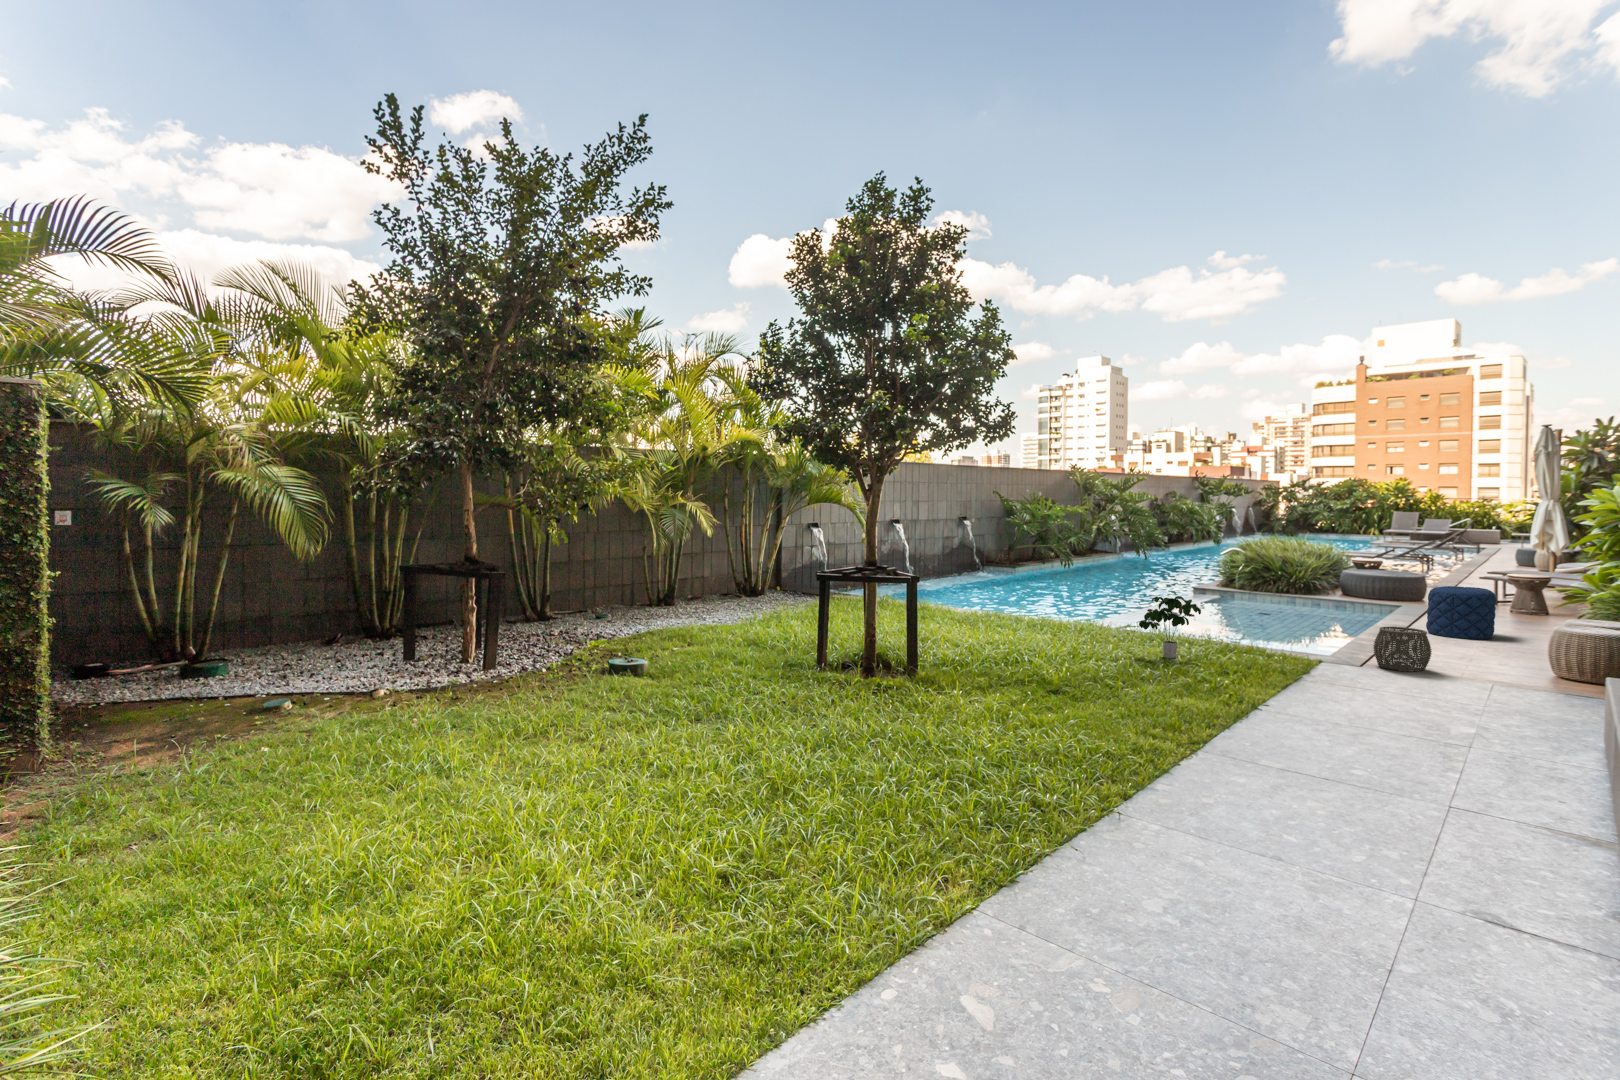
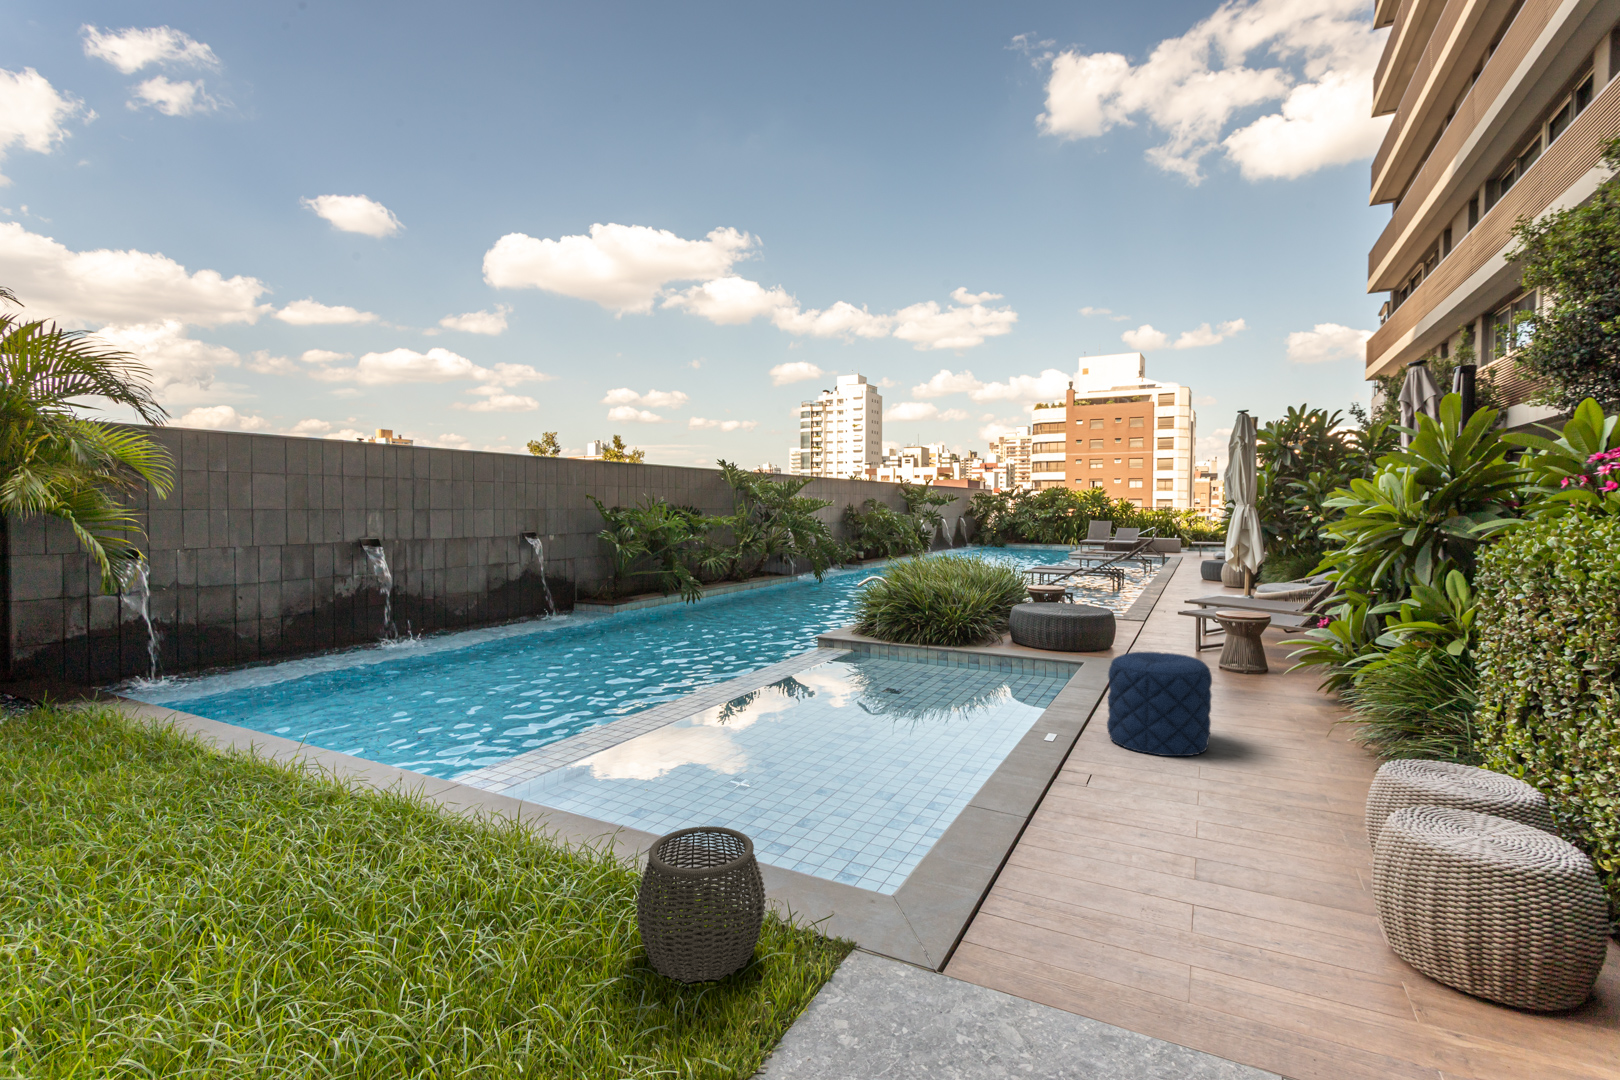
potted plant: present [1139,596,1201,658] -> none [312,786,507,993]
woven basket: present [1373,626,1432,672] -> present [636,826,766,983]

